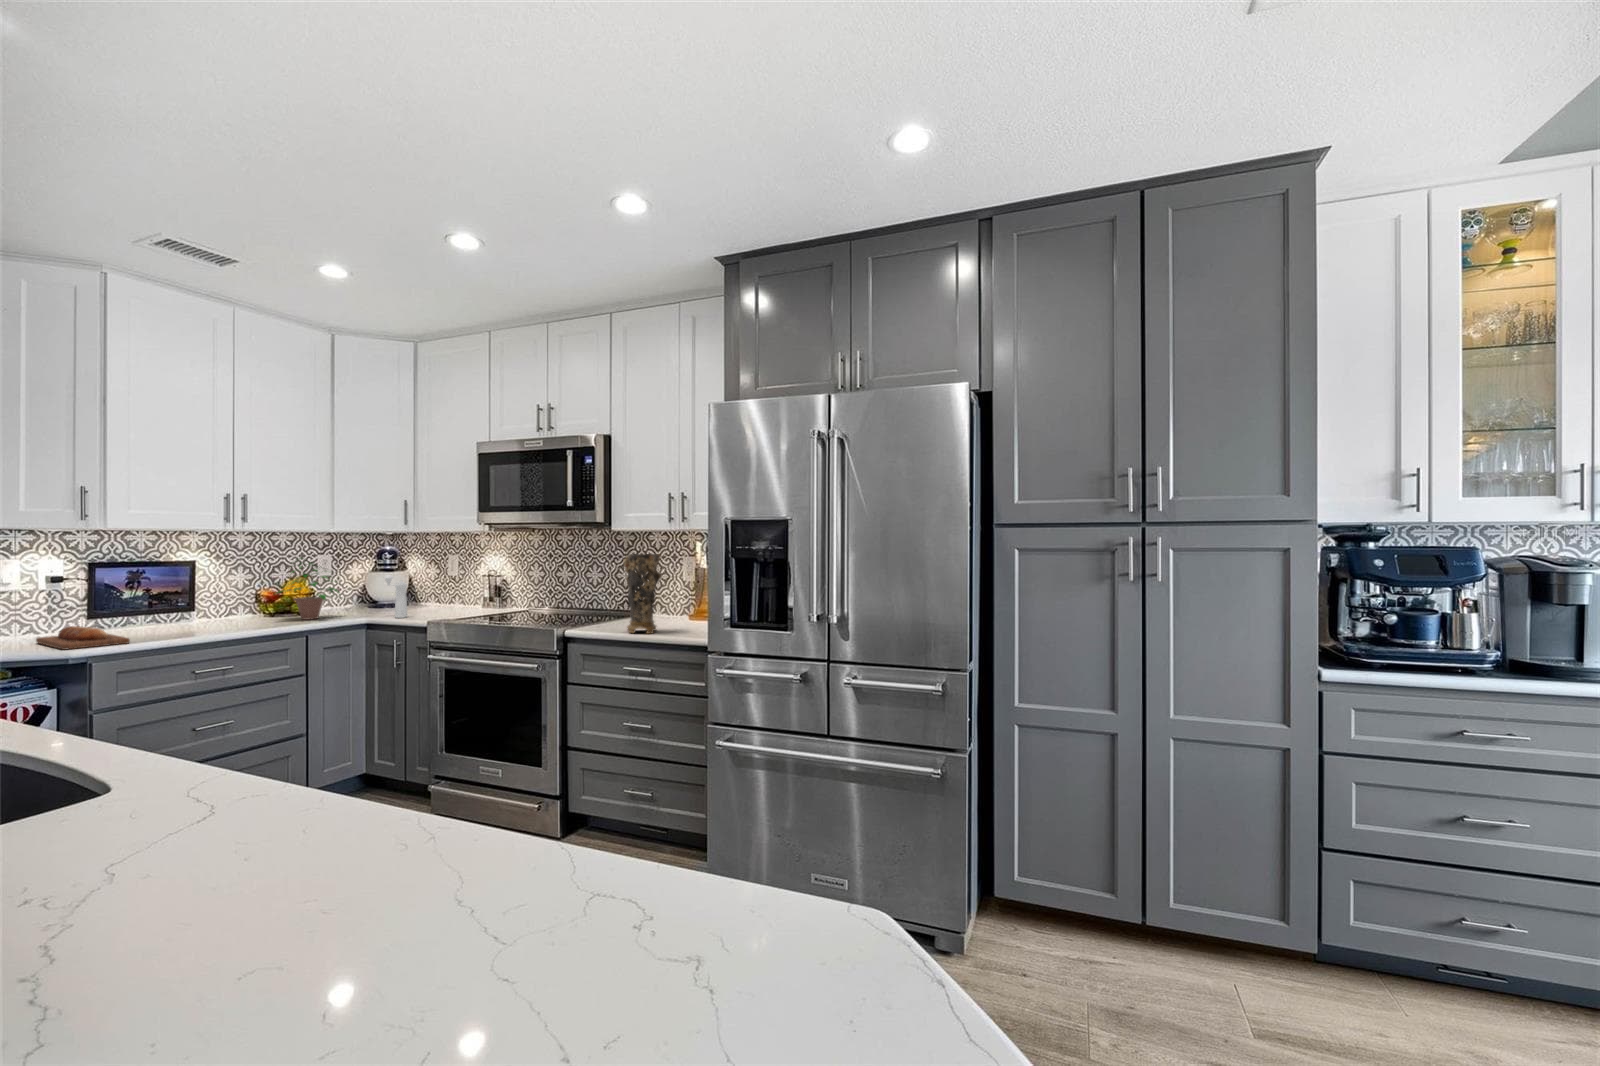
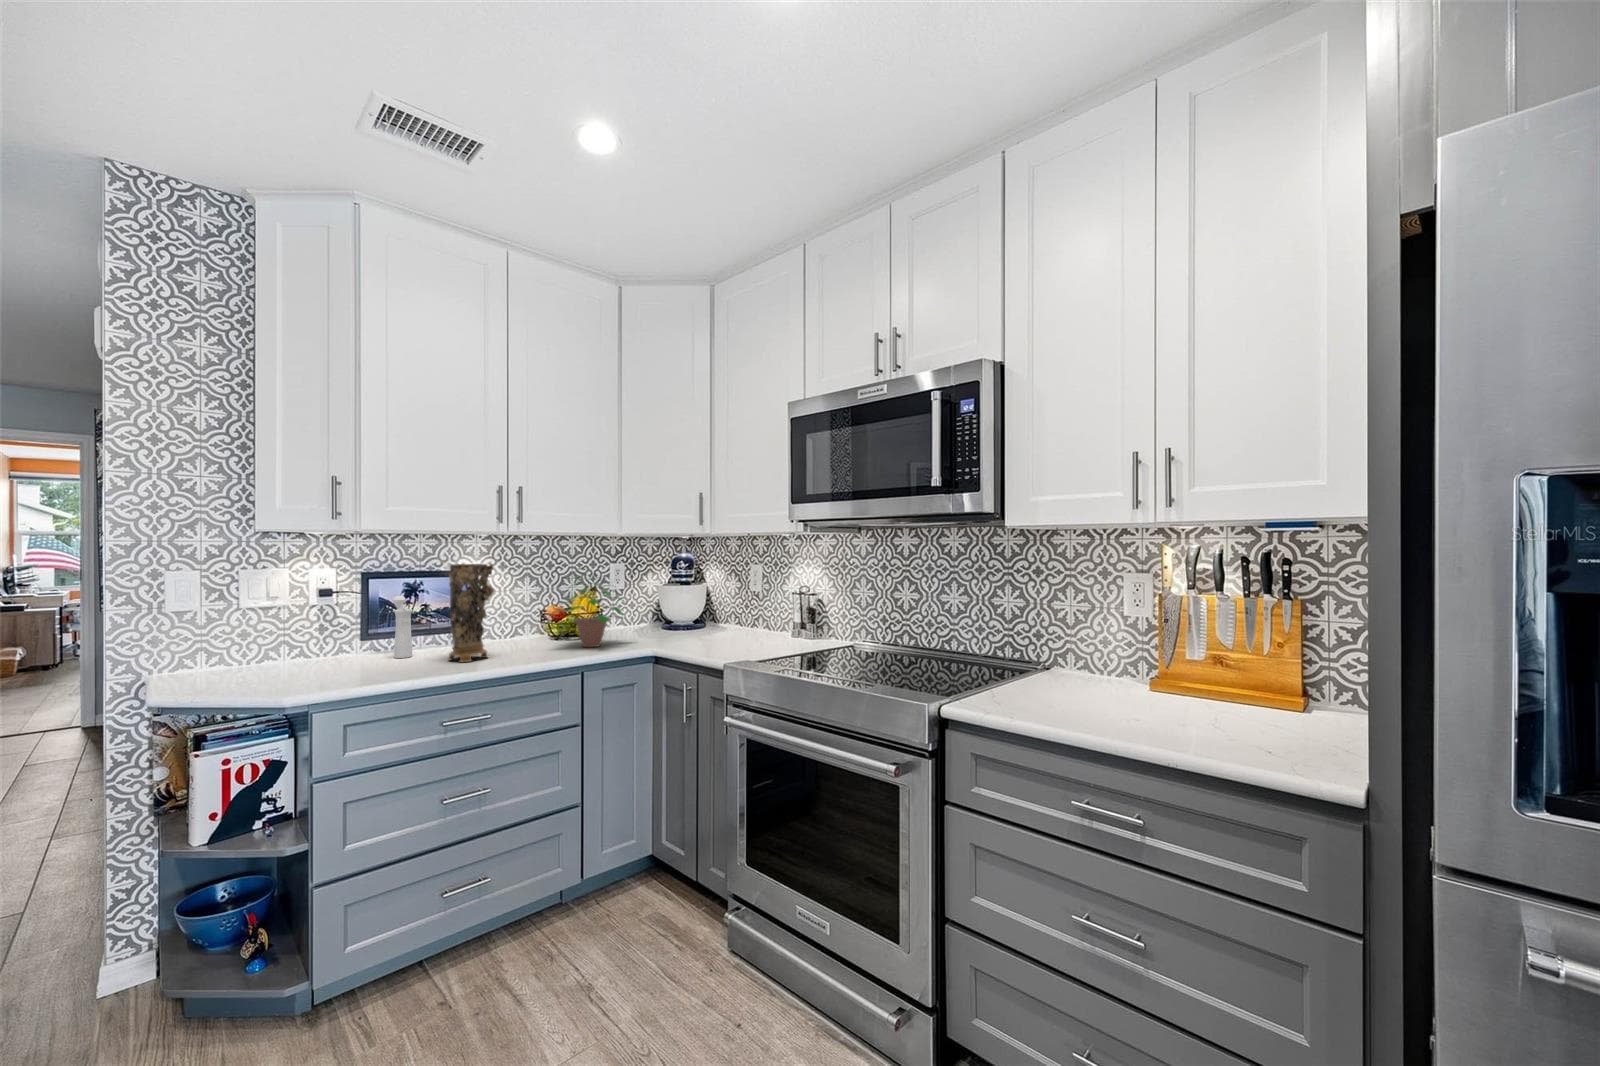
decorative vase: present [623,554,662,634] -> present [448,564,494,662]
pepper mill: present [384,575,407,618] -> present [392,596,413,658]
bread loaf: present [36,626,130,650] -> none [288,654,369,690]

